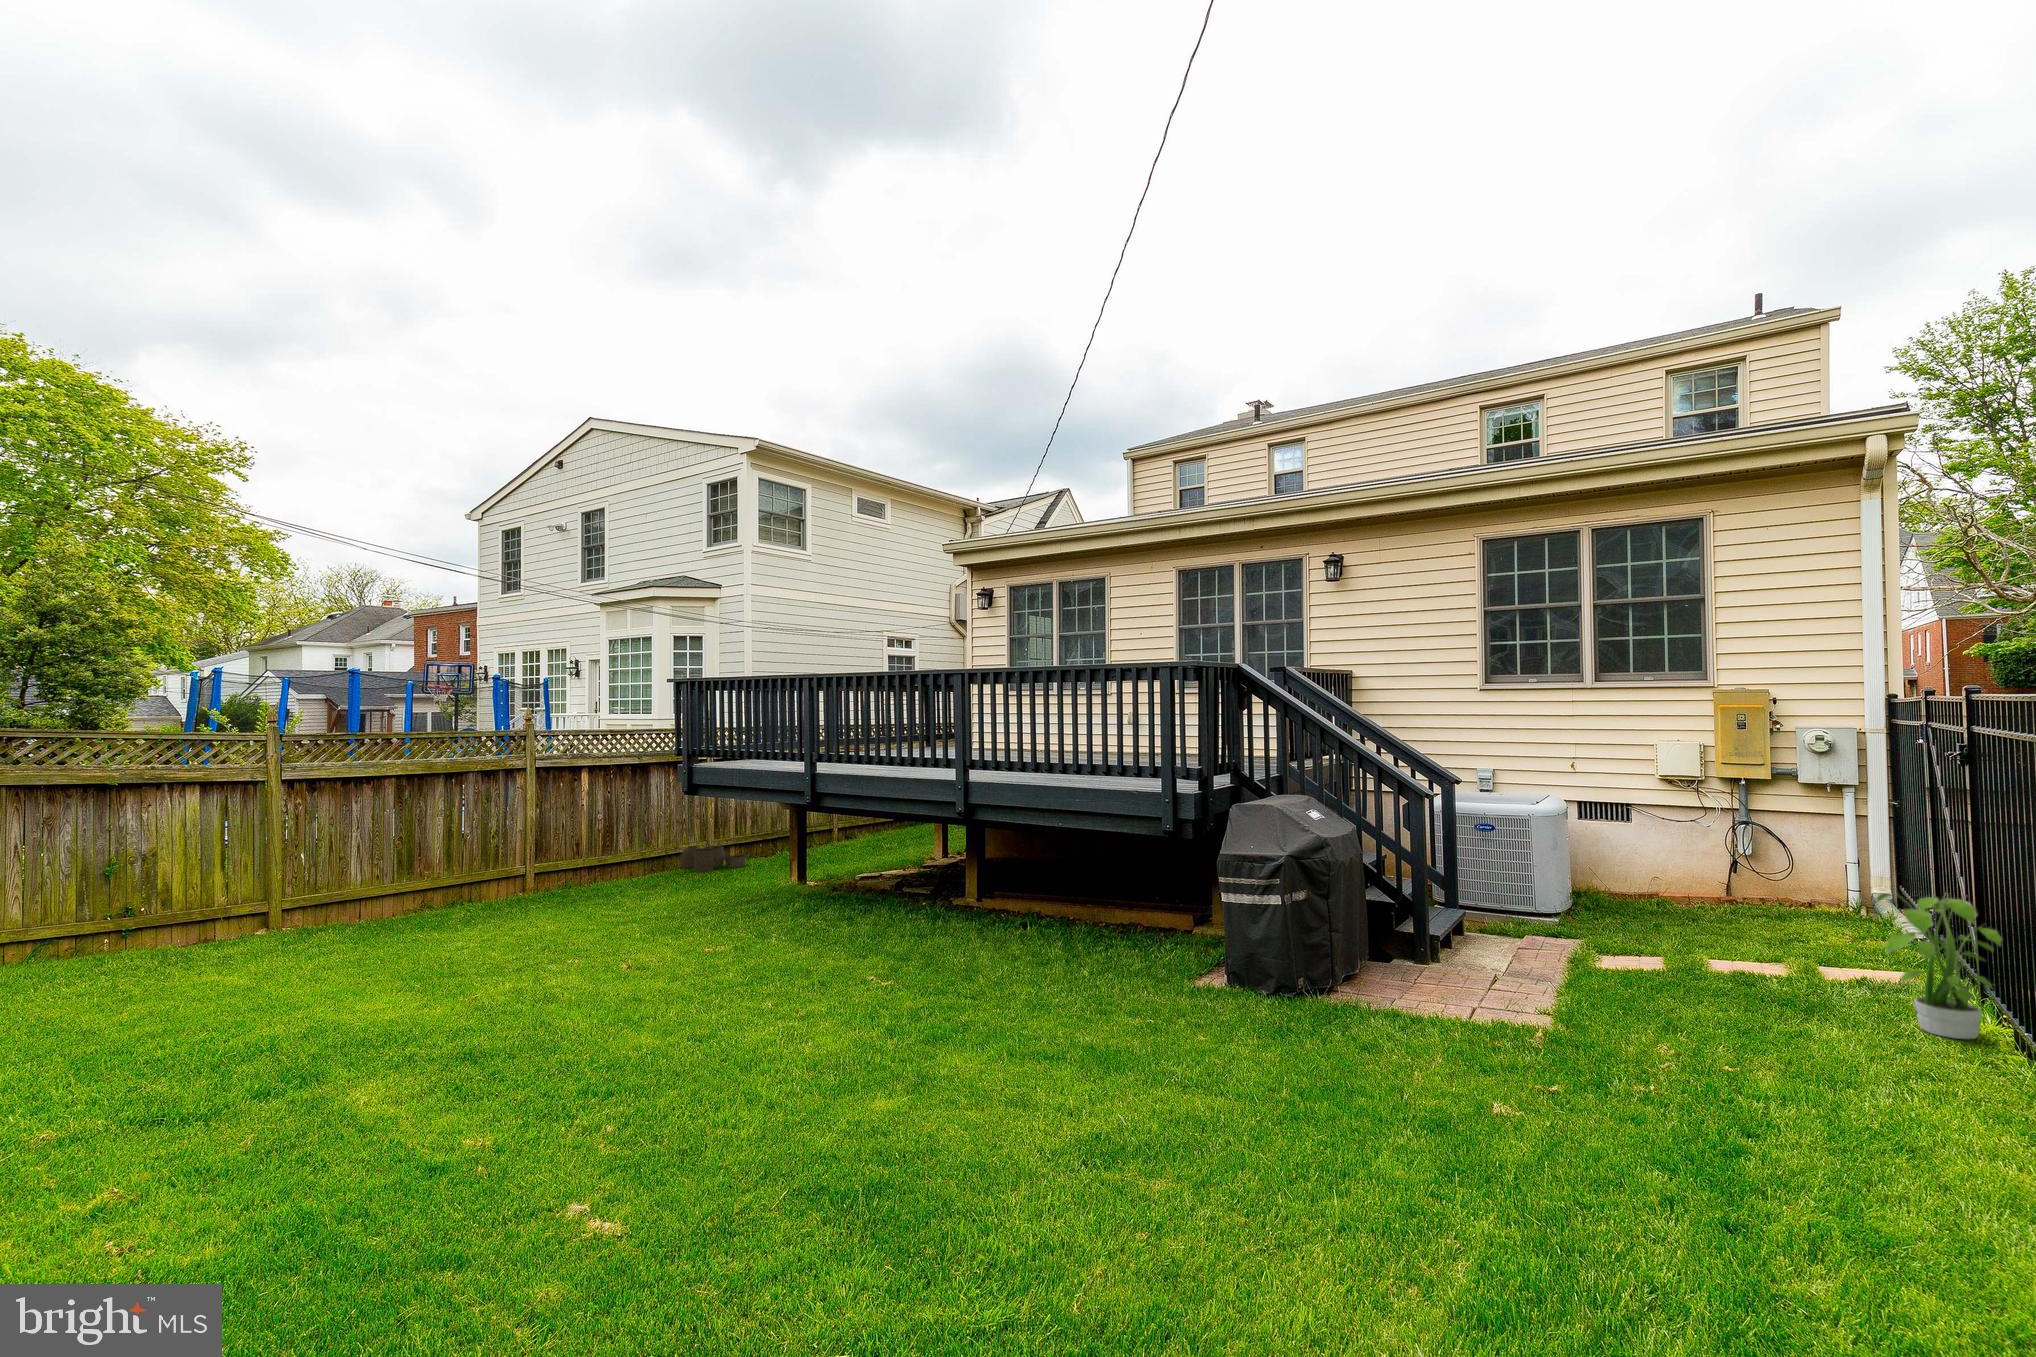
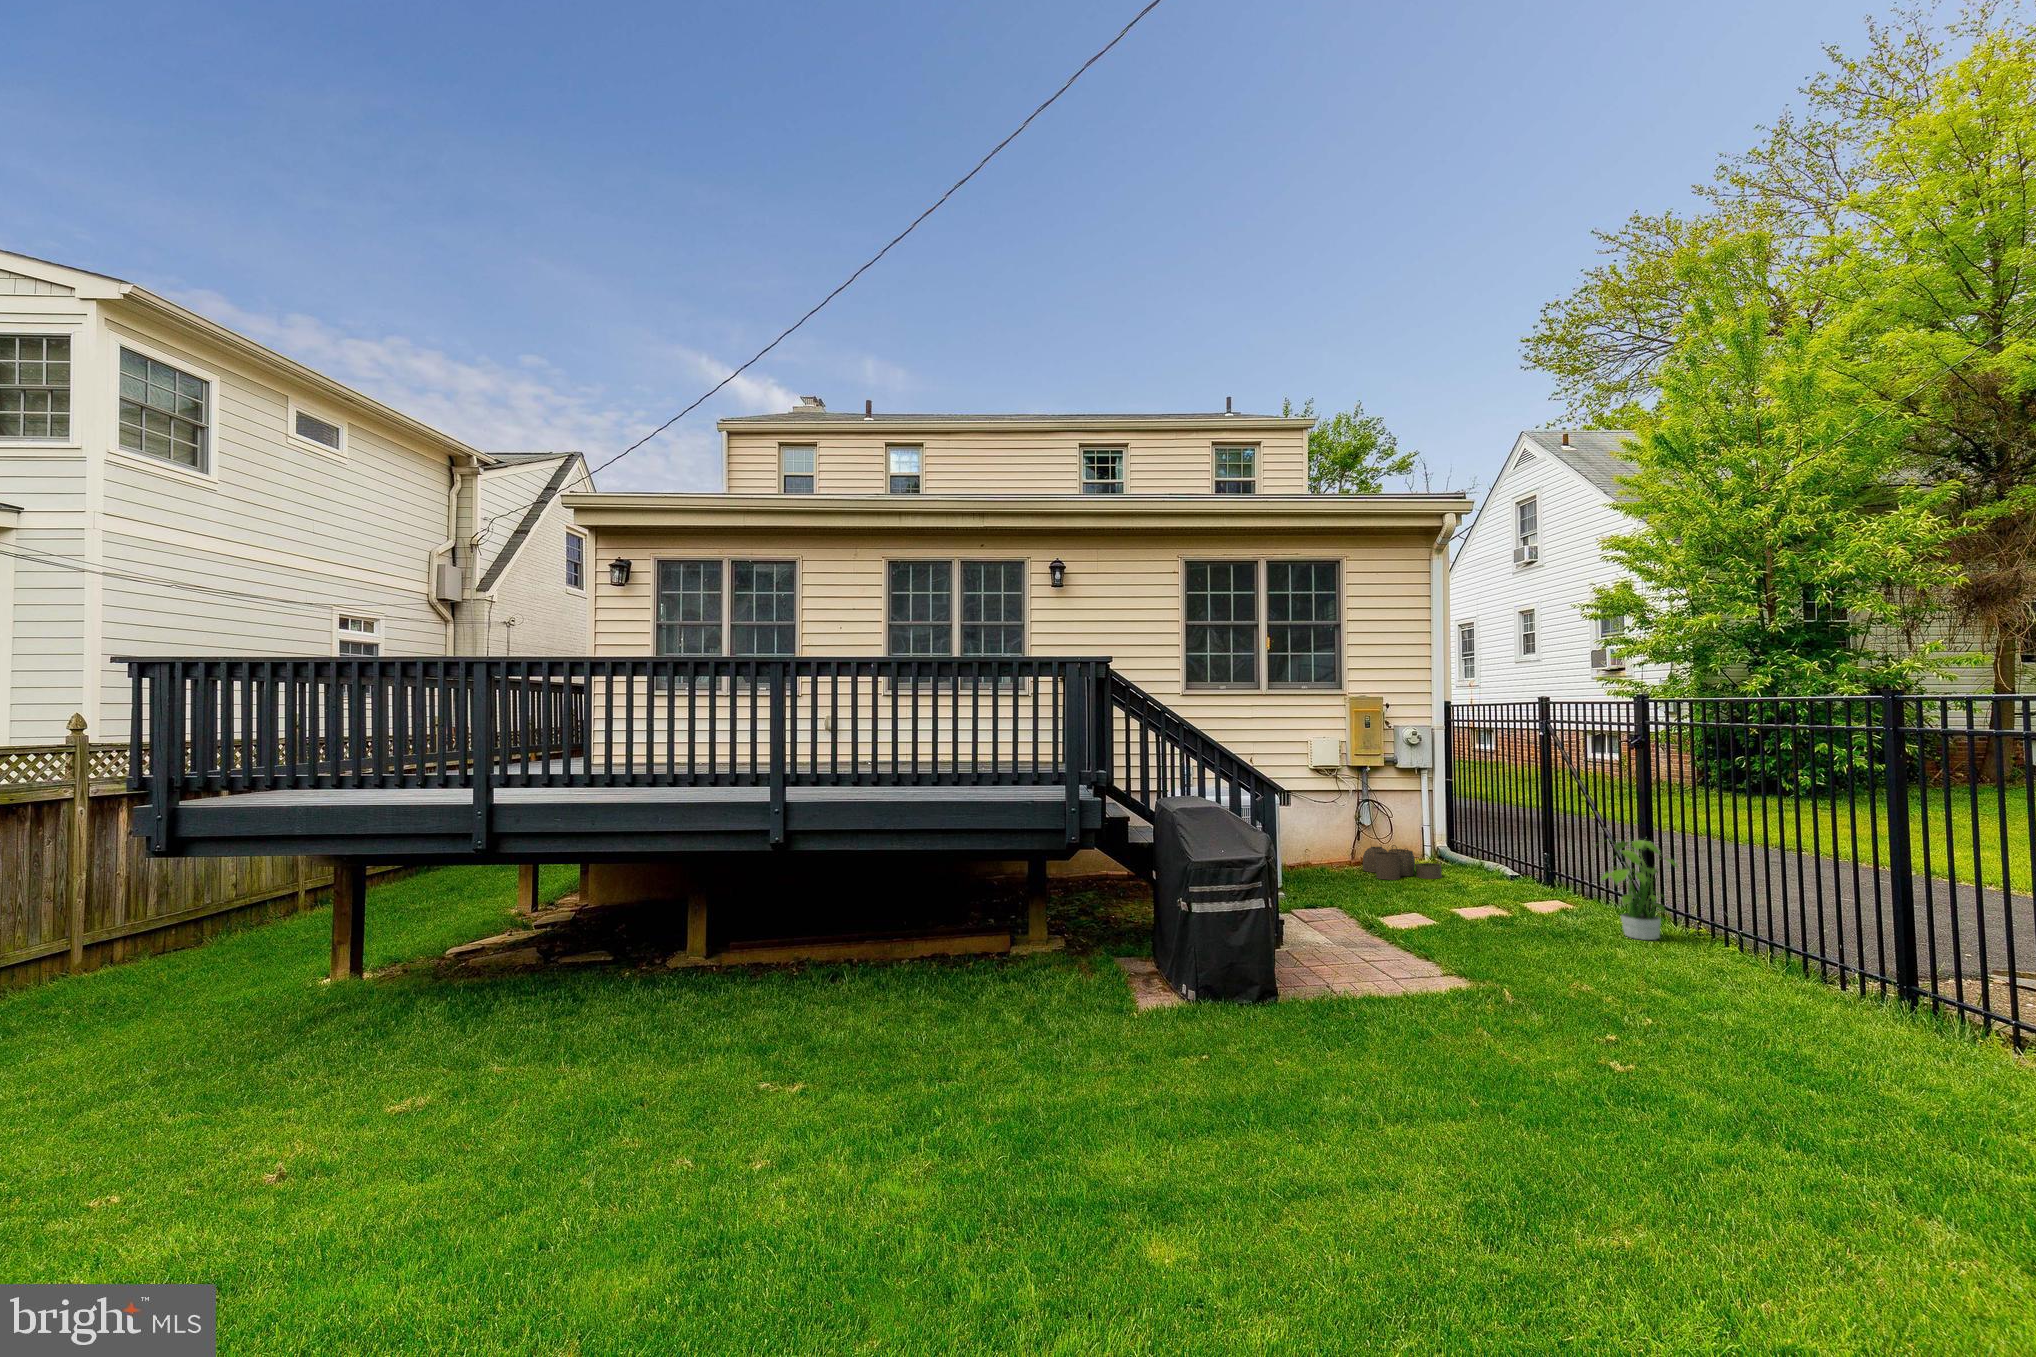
woven basket: present [680,843,745,872] -> present [1363,845,1442,880]

